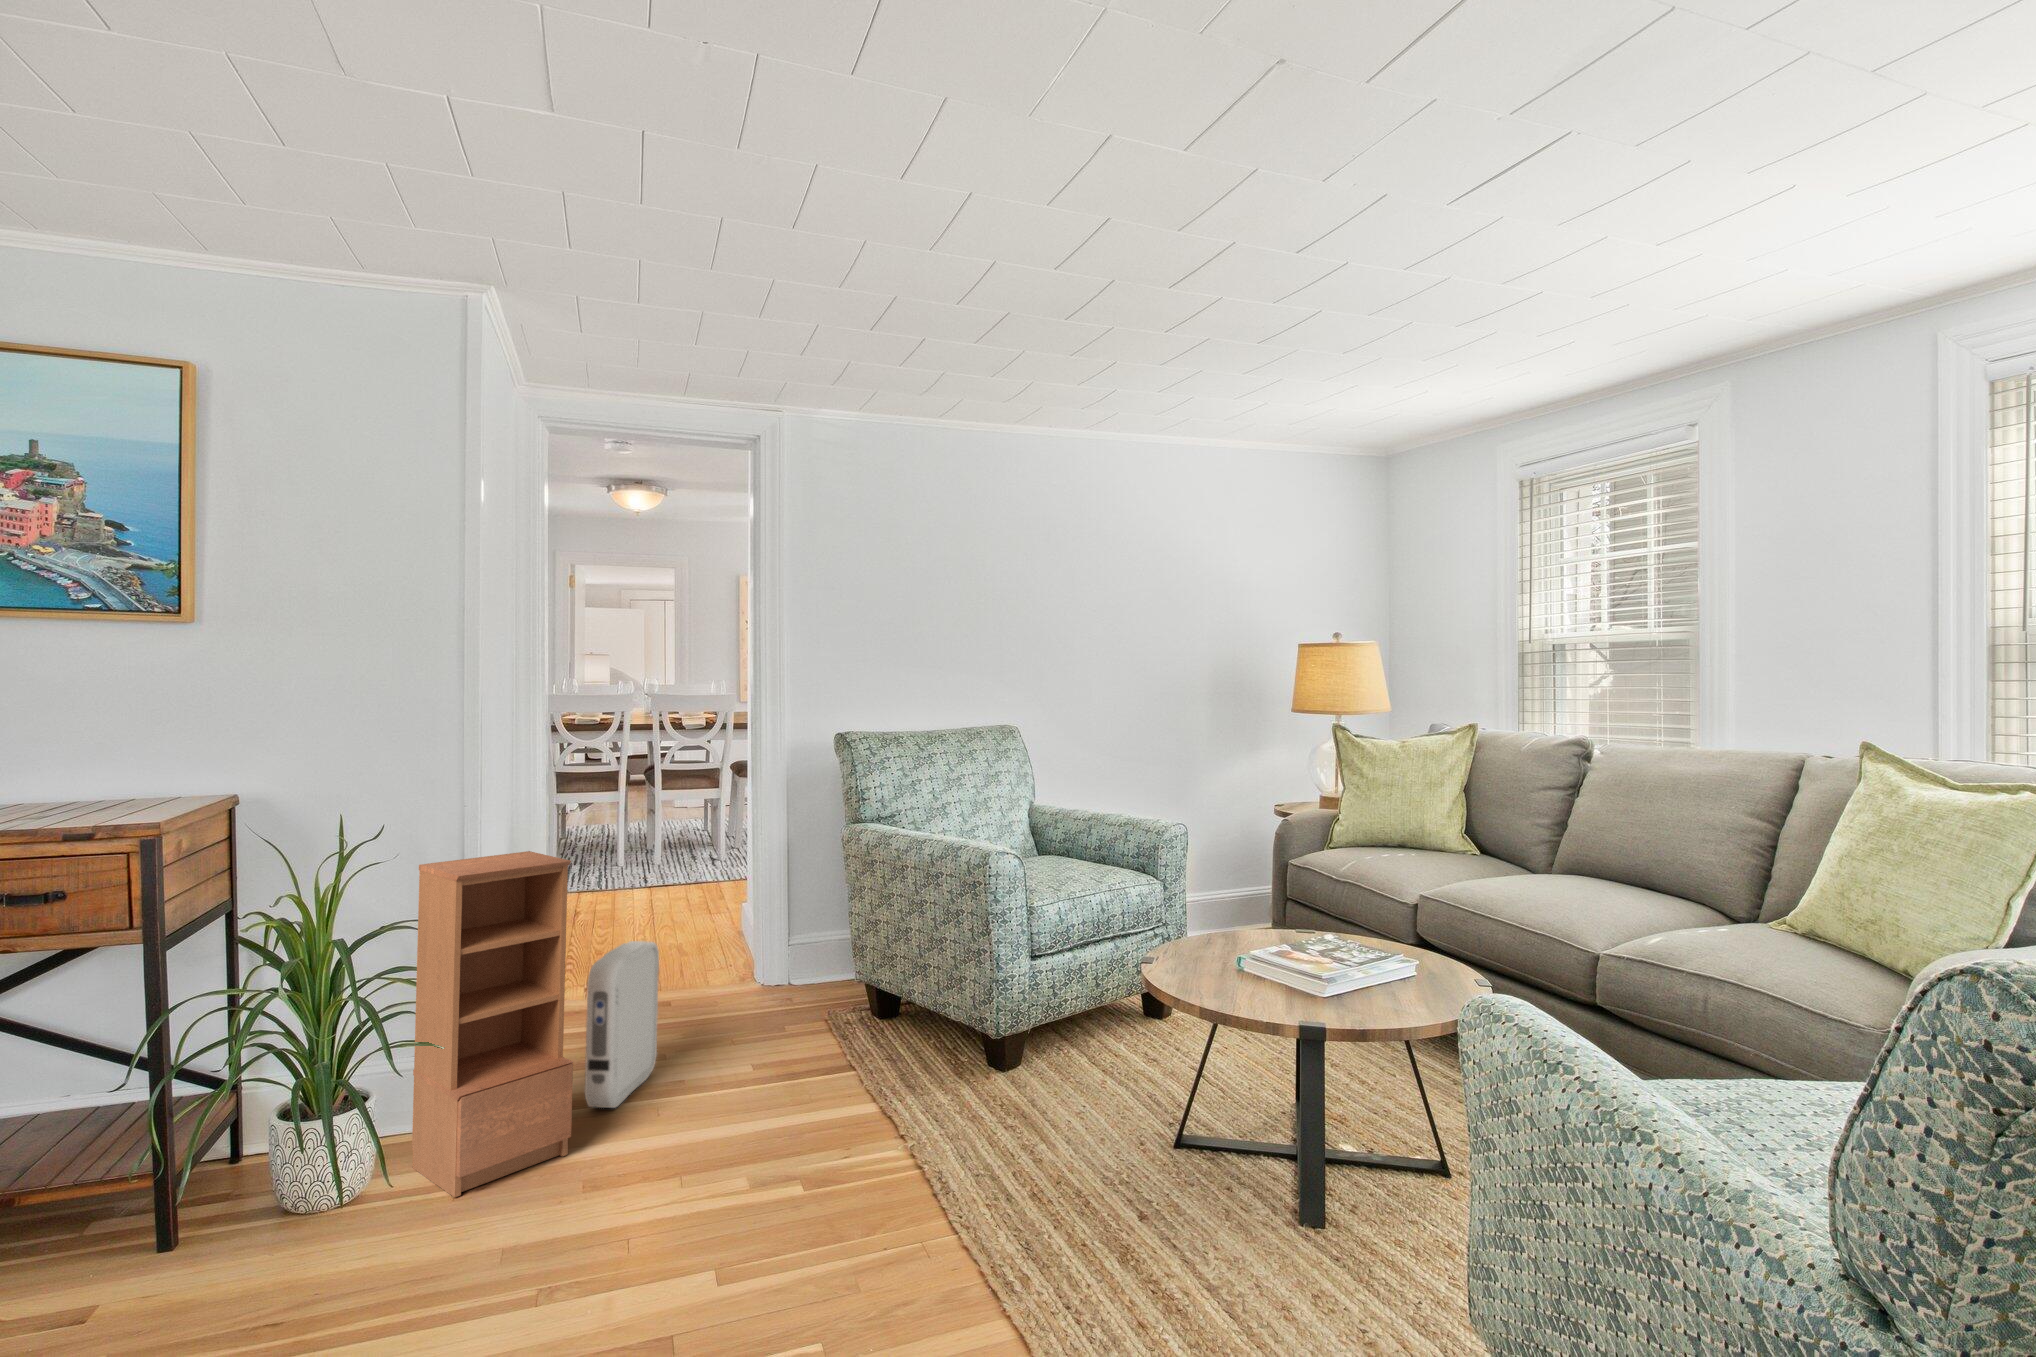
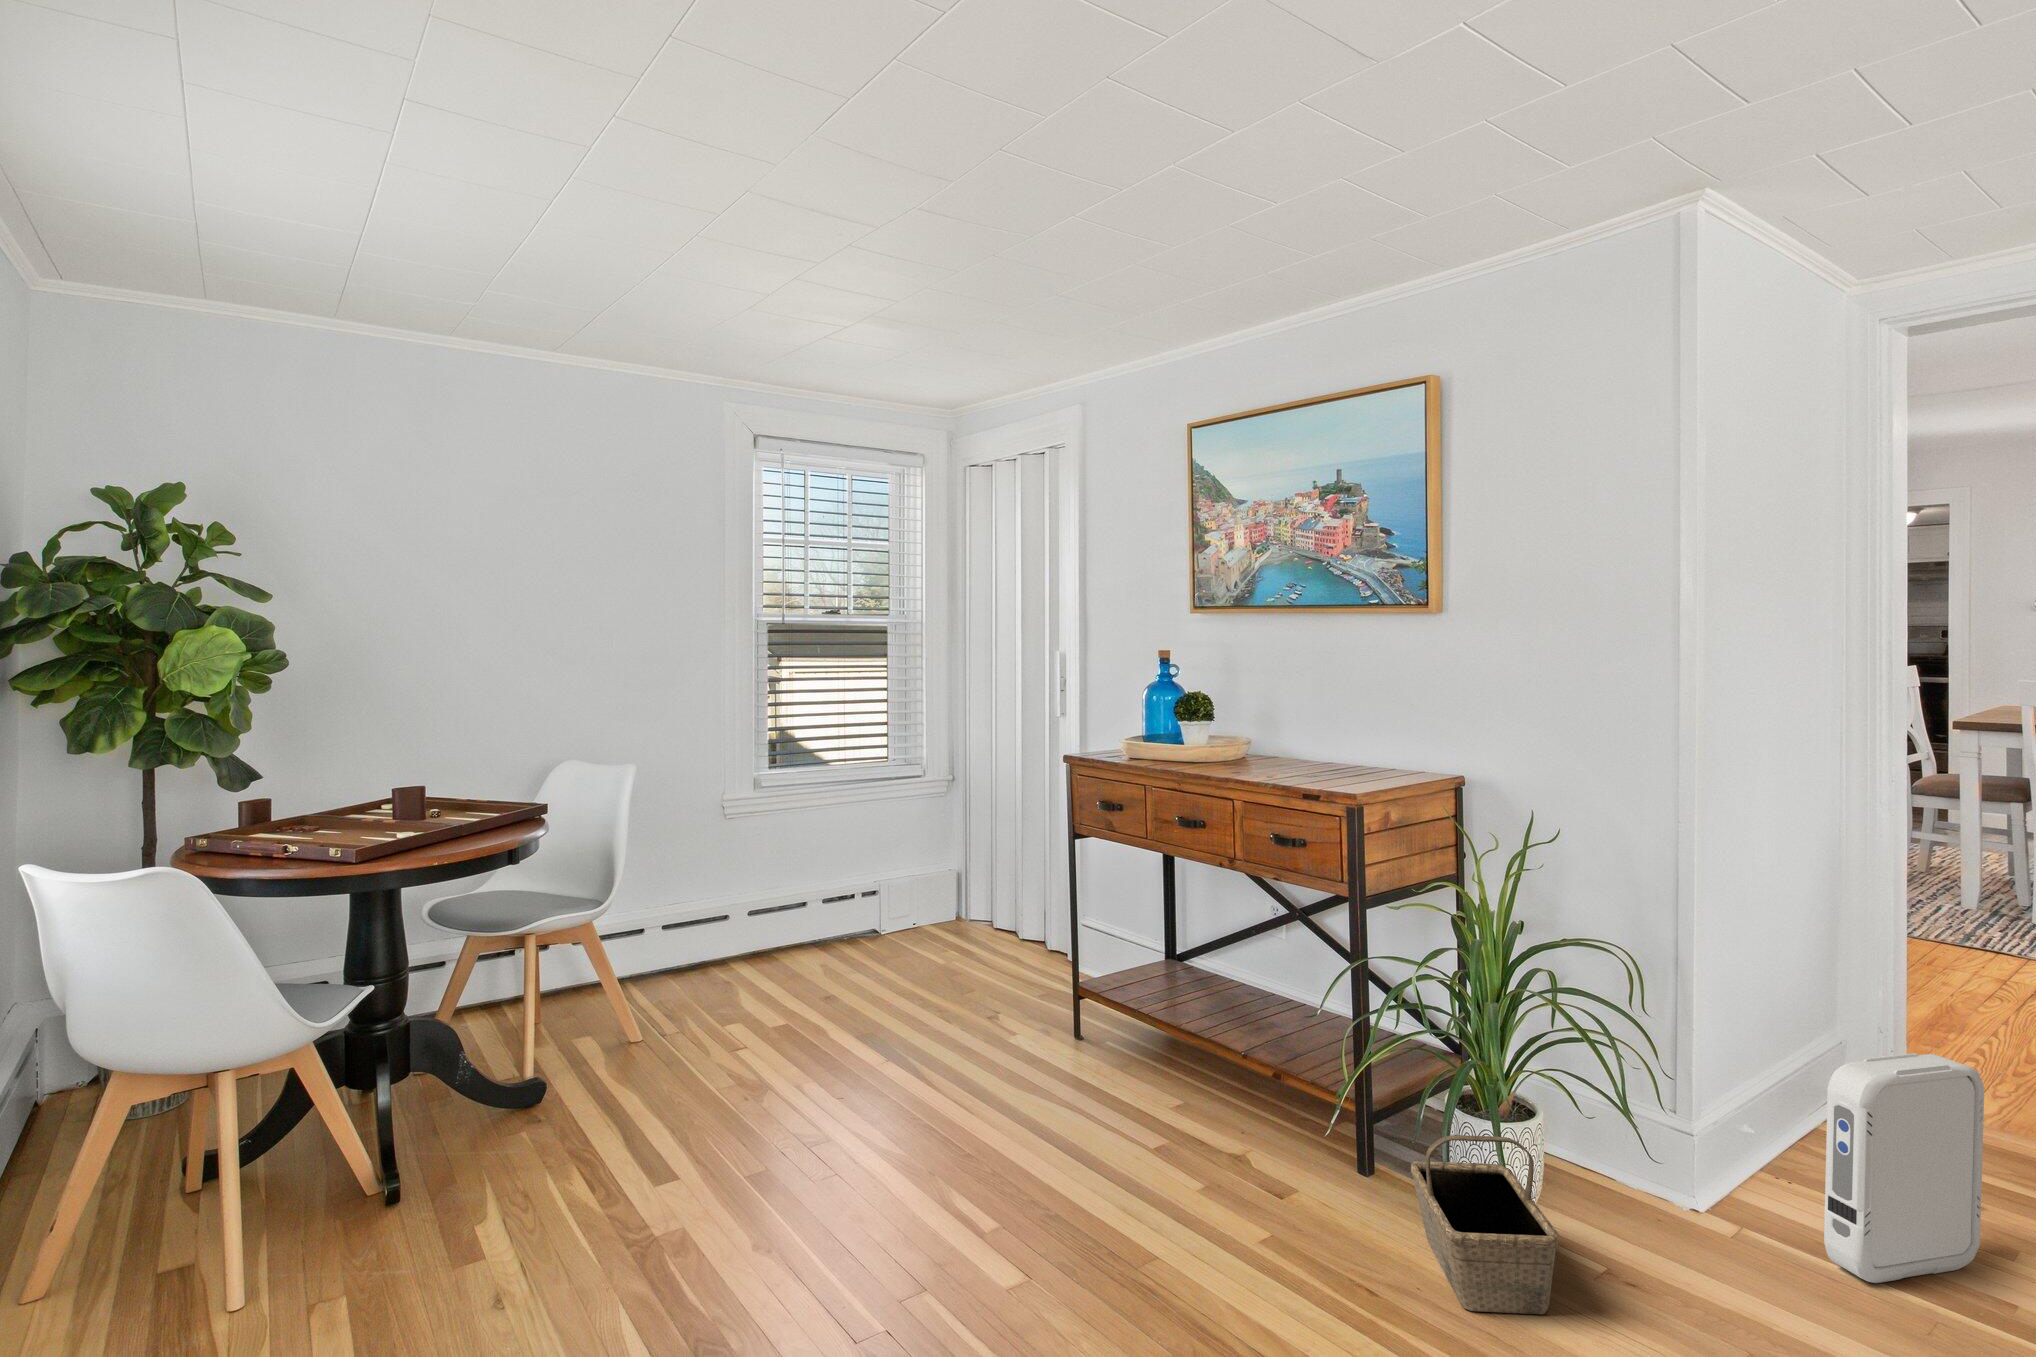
bookcase: present [412,851,573,1197] -> none [1586,879,1766,1304]
basket: none [268,1112,451,1284] -> present [1411,1135,1559,1314]

